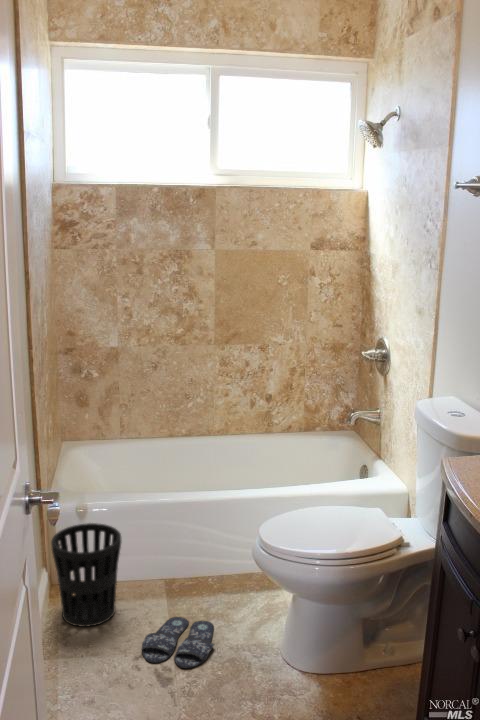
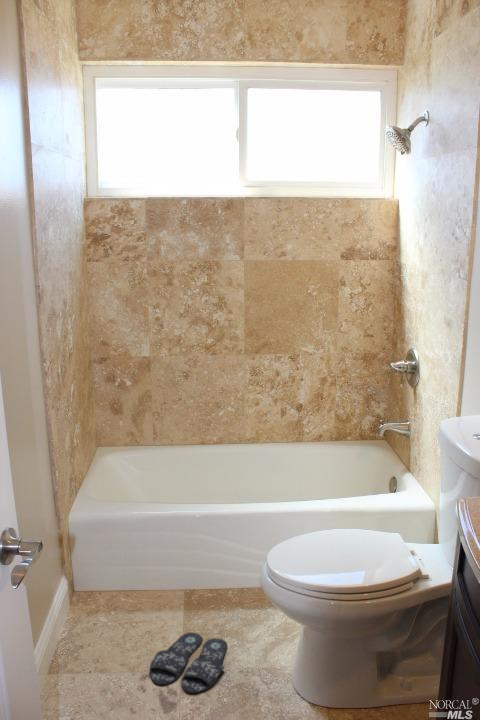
wastebasket: present [51,523,121,627] -> none [66,534,136,639]

